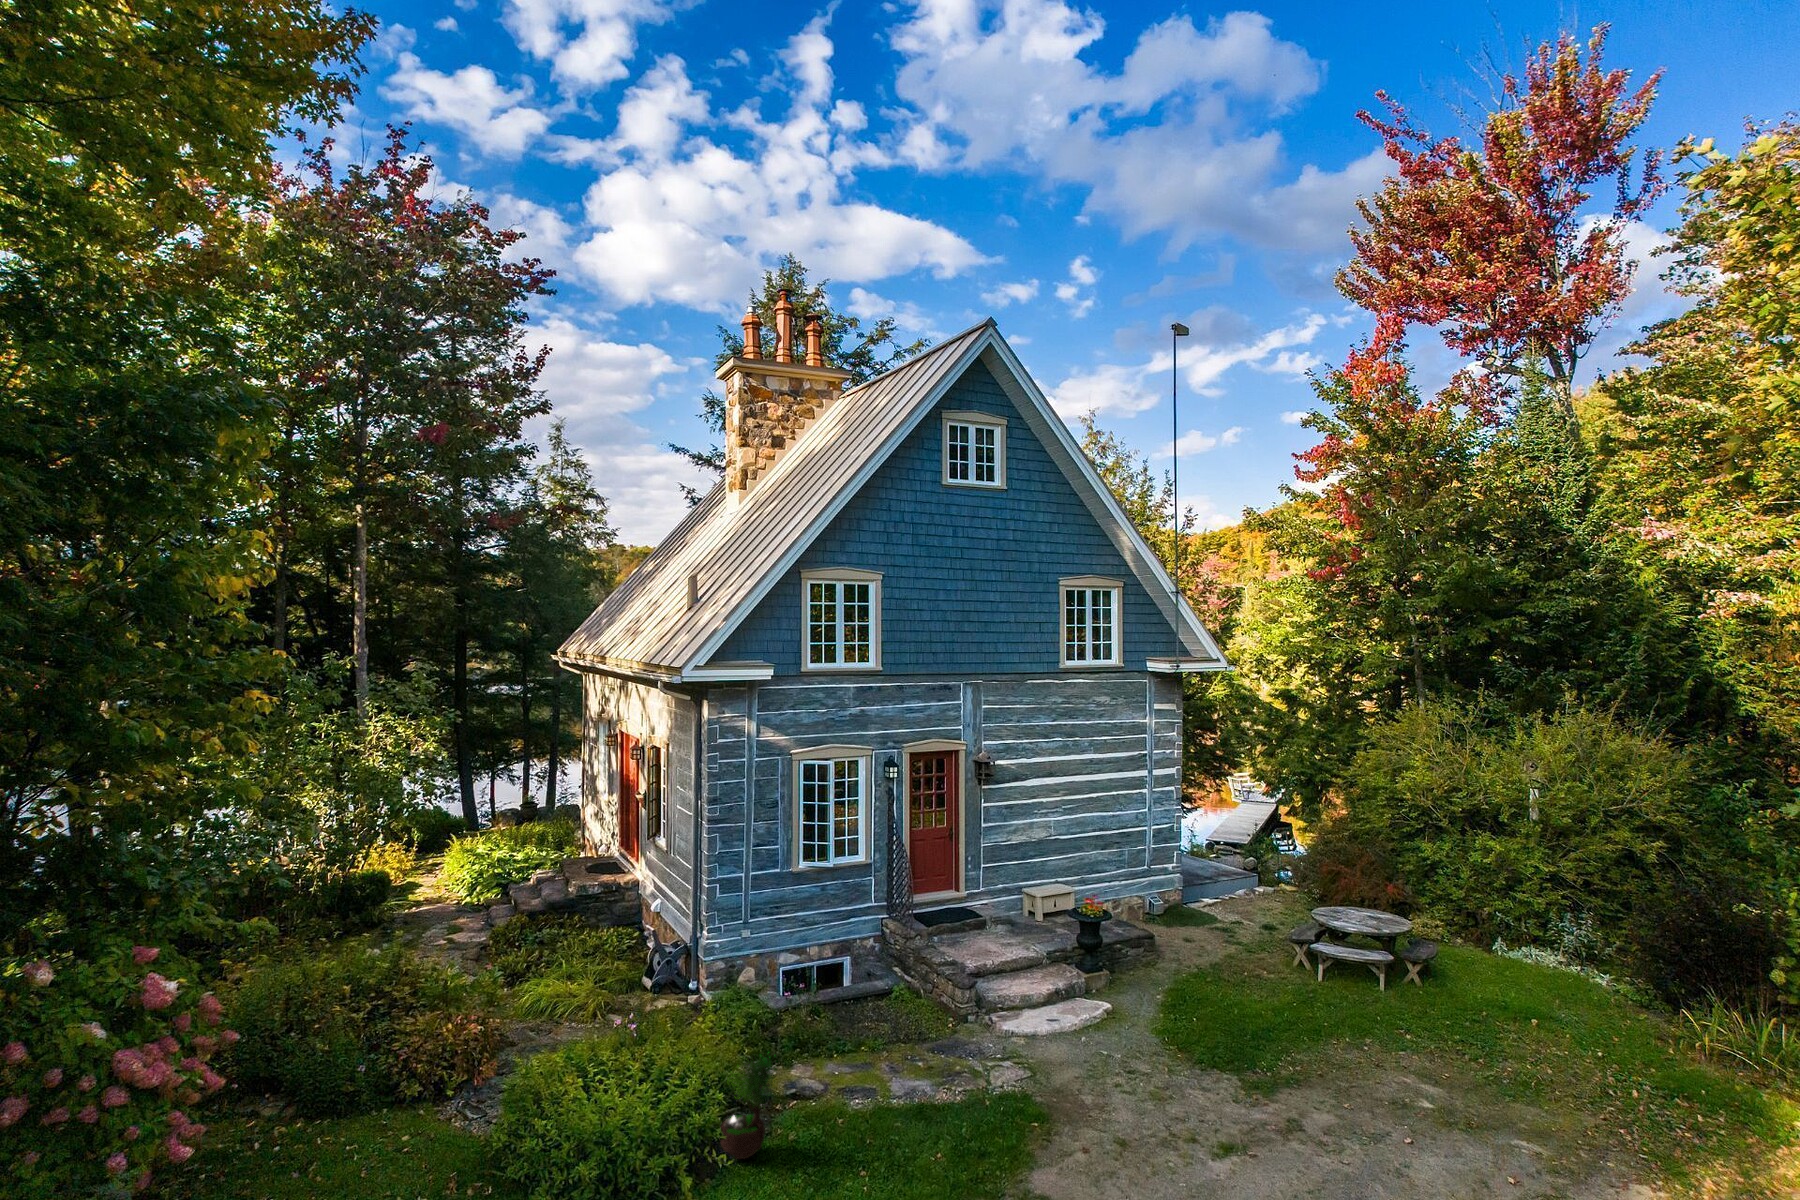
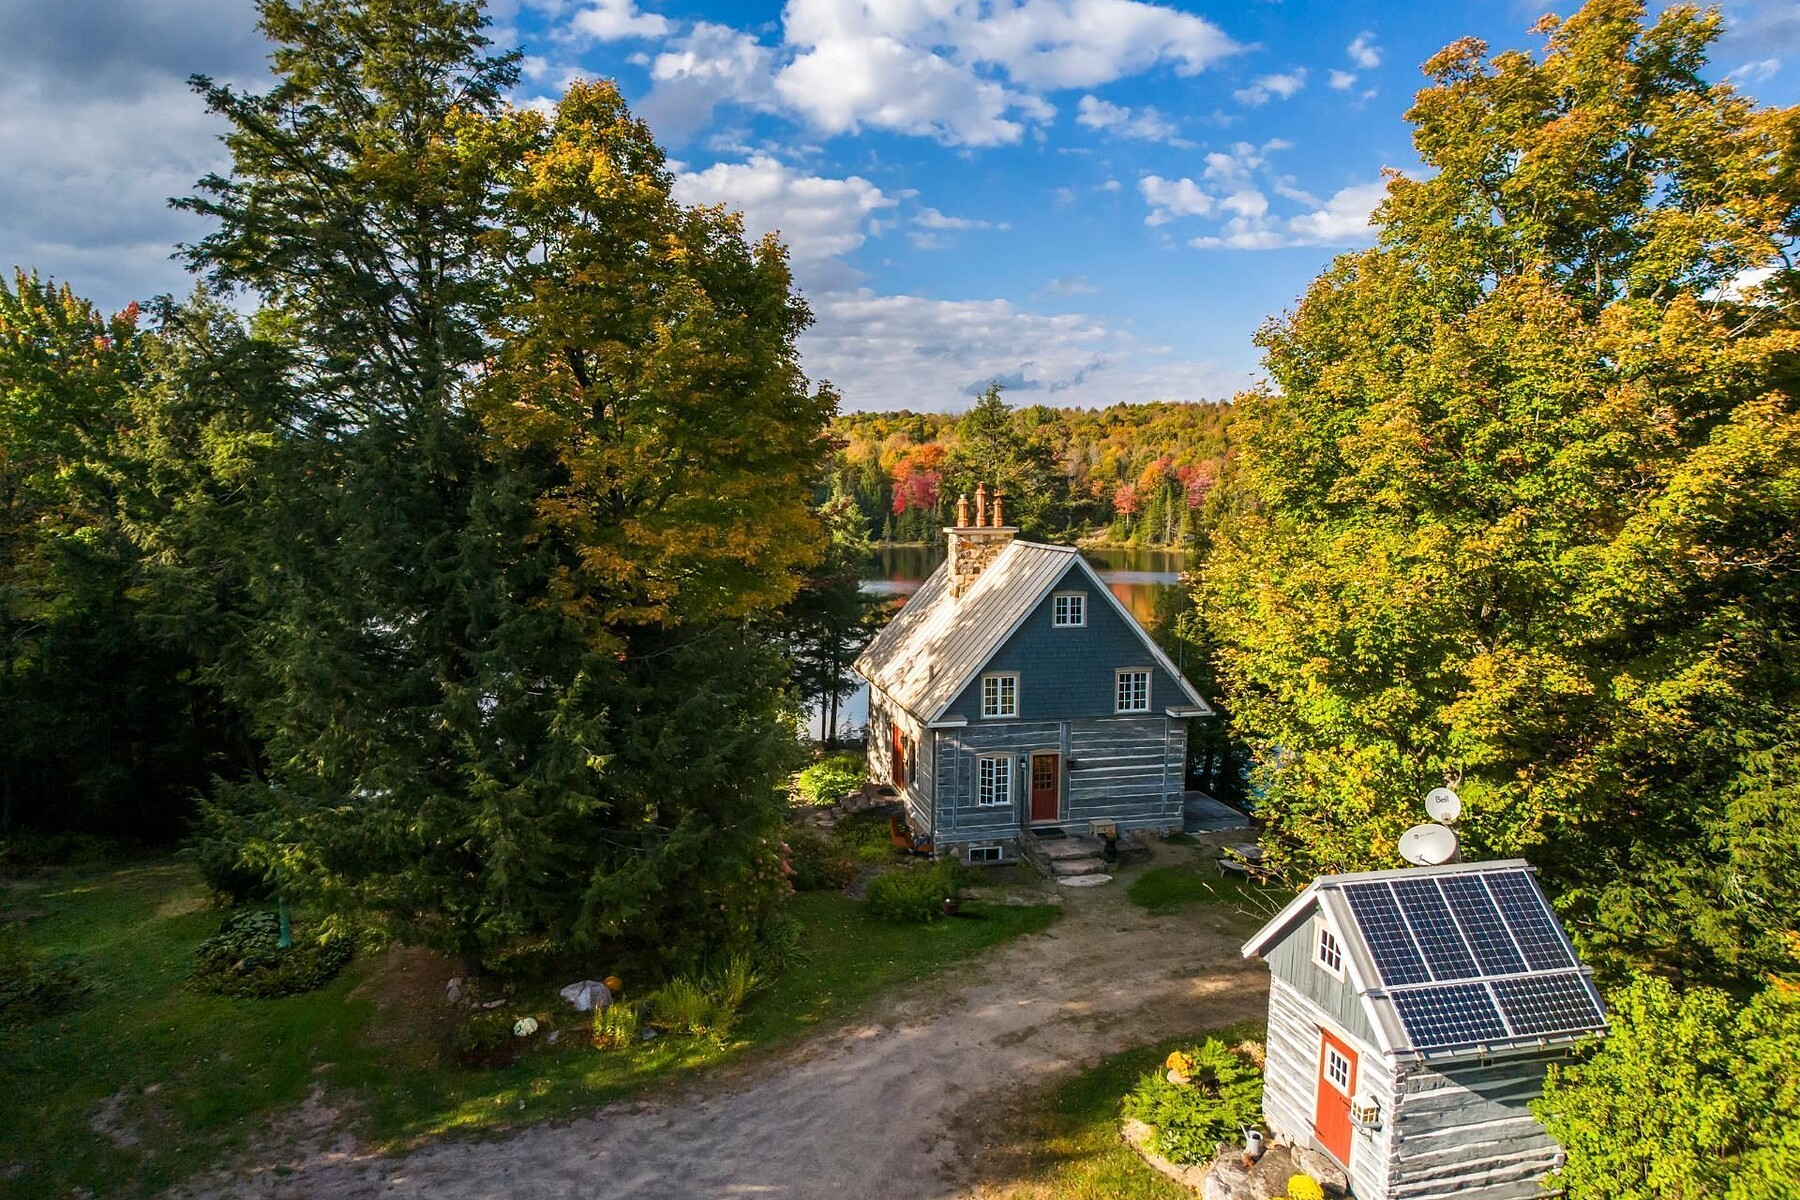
lounge chair: none [595,906,698,1003] -> present [889,816,934,858]

